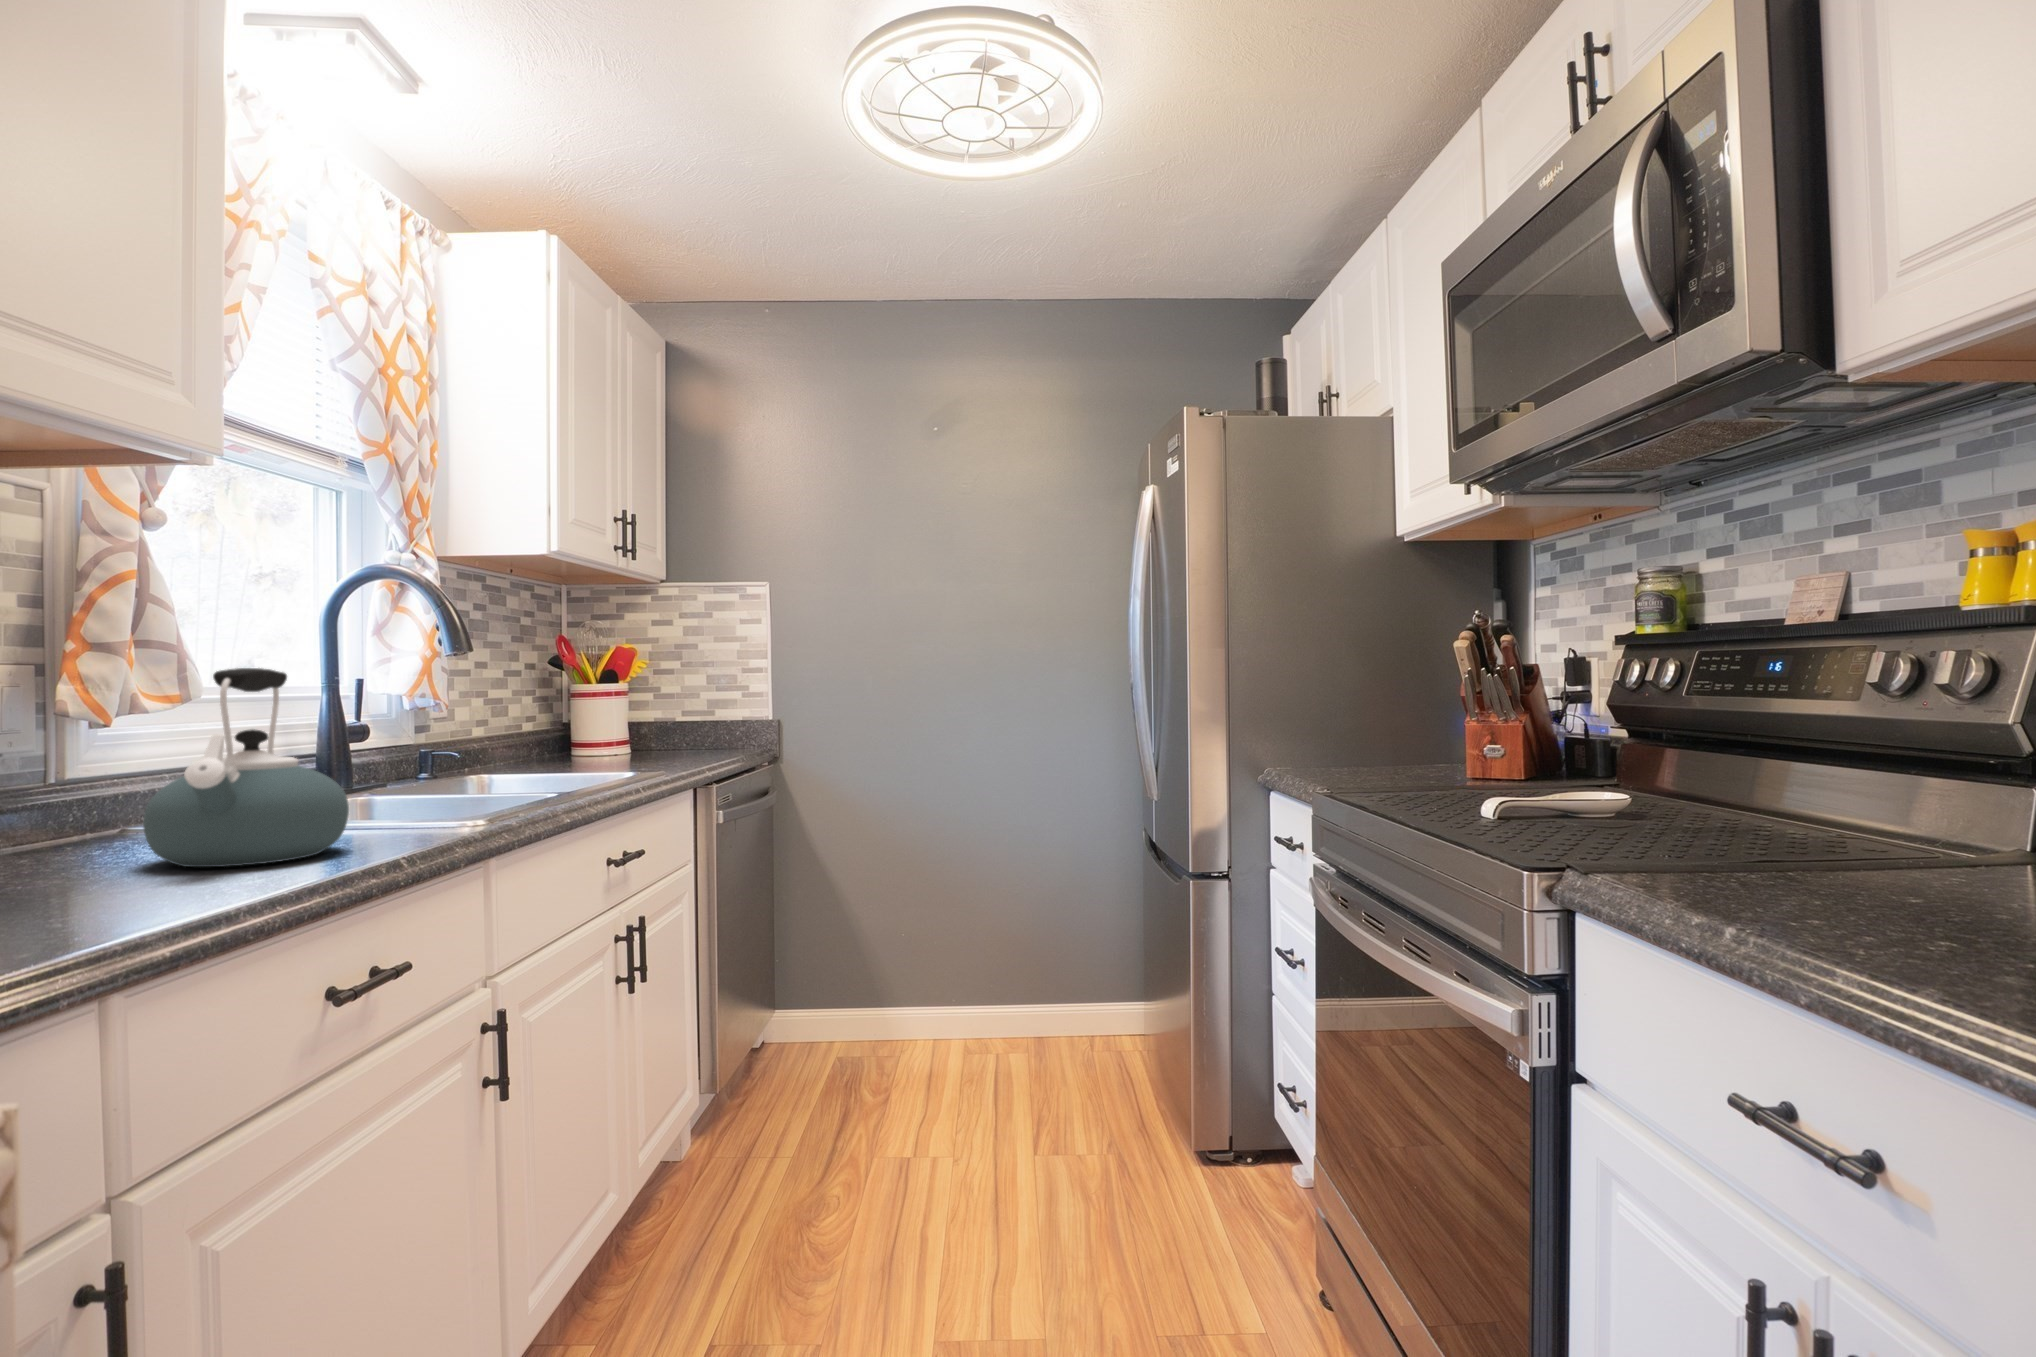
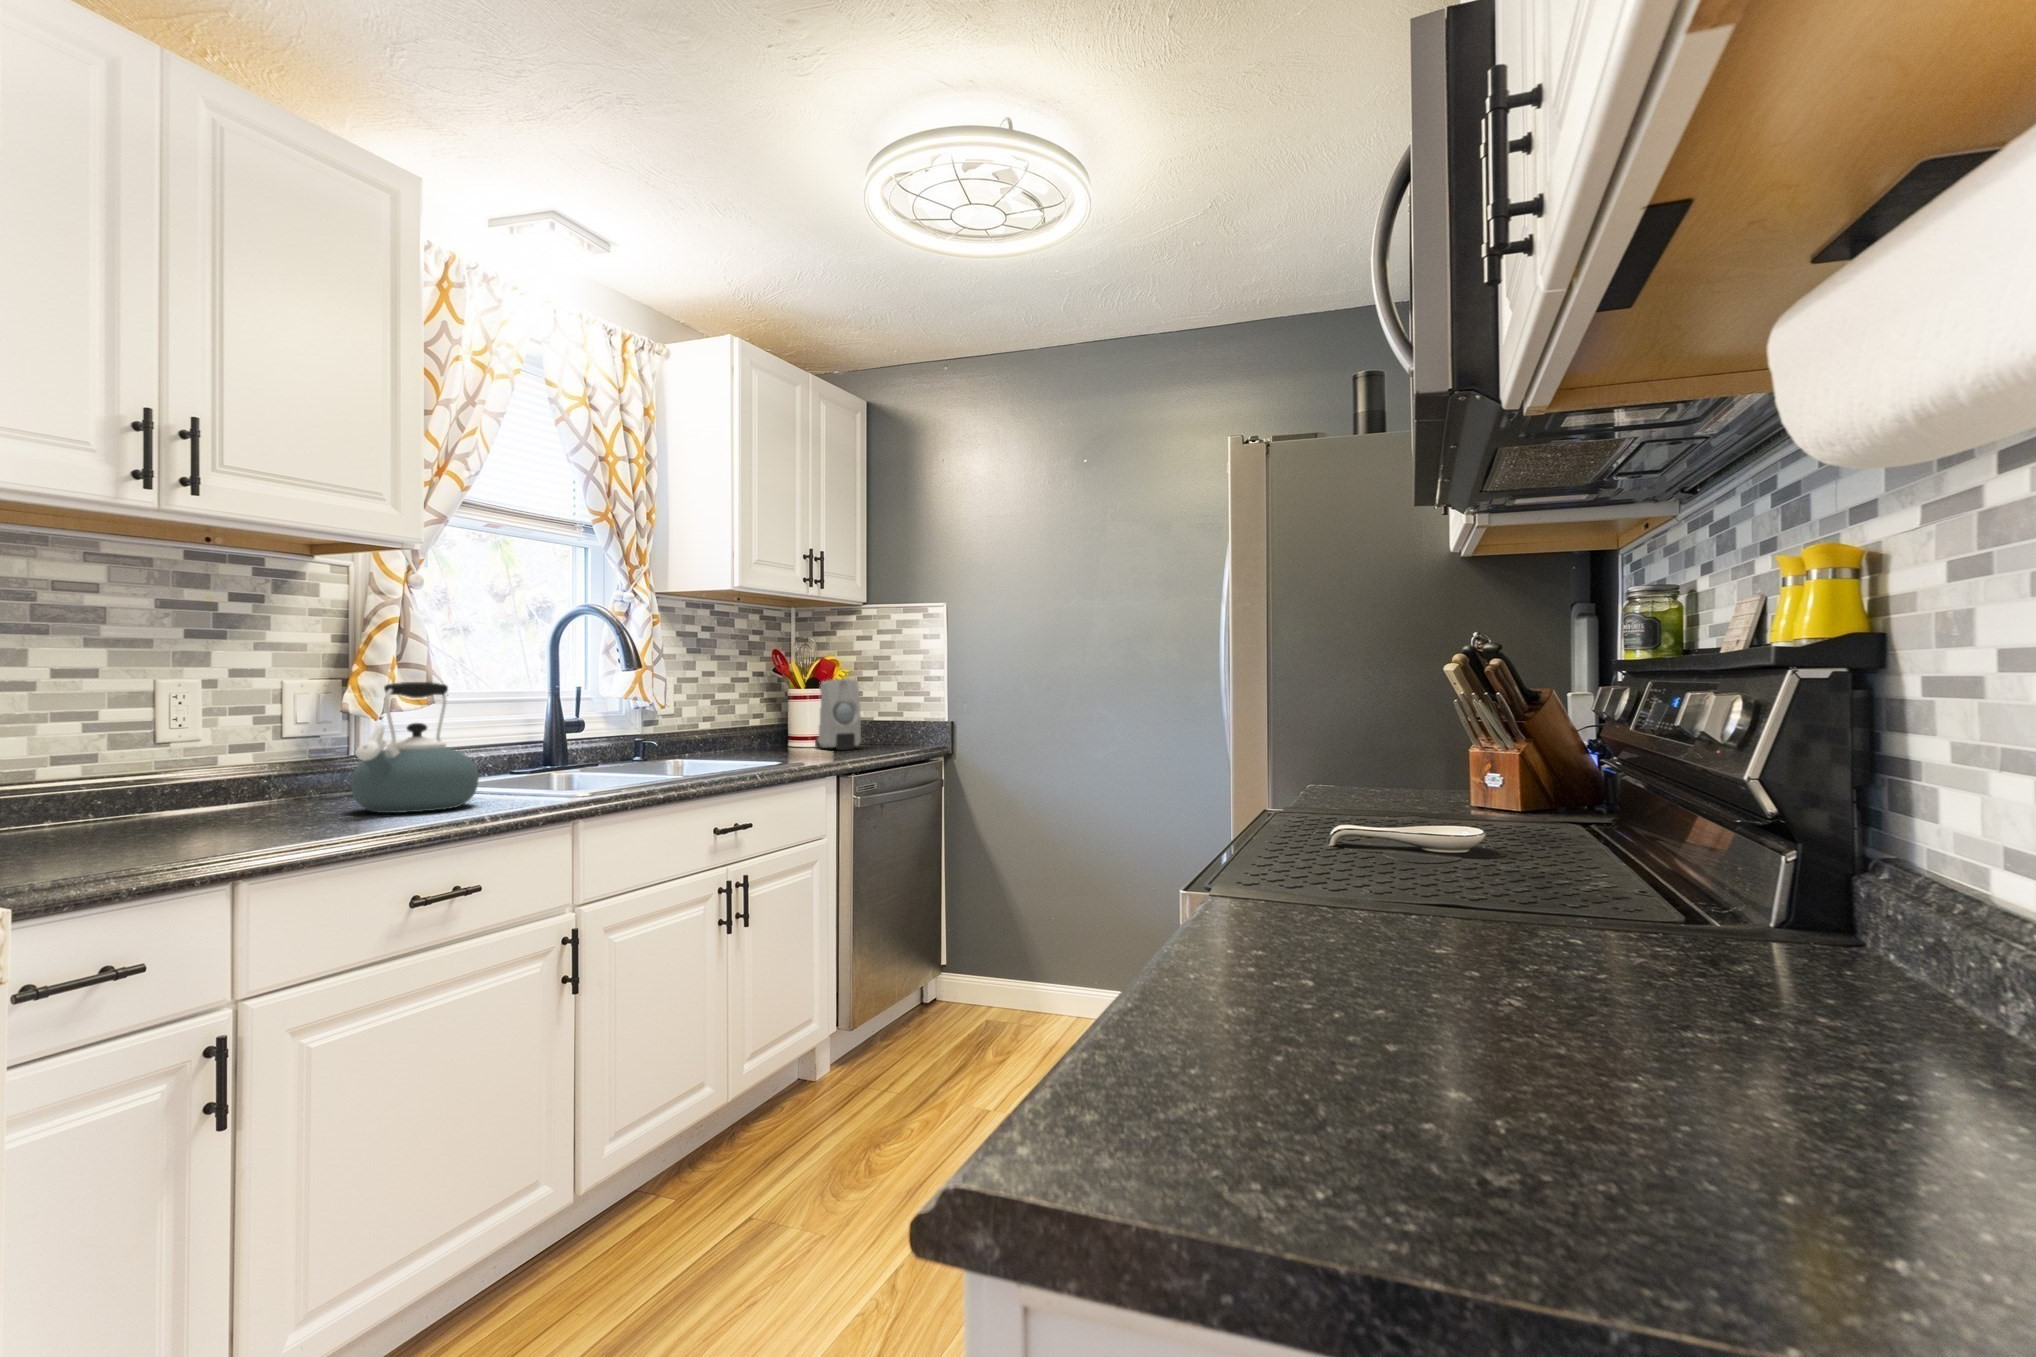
soap dispenser: none [603,672,671,757] -> present [815,679,861,750]

